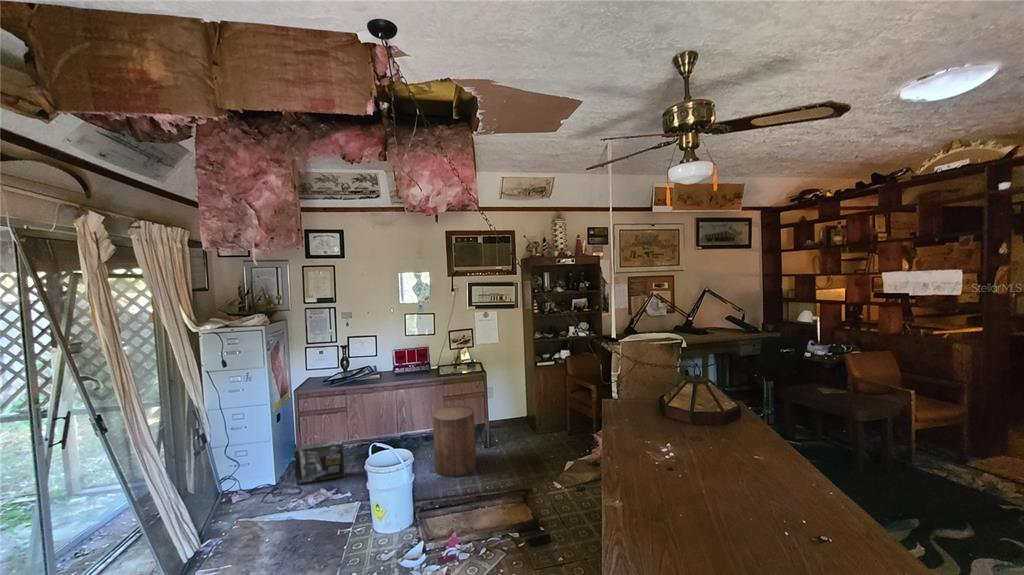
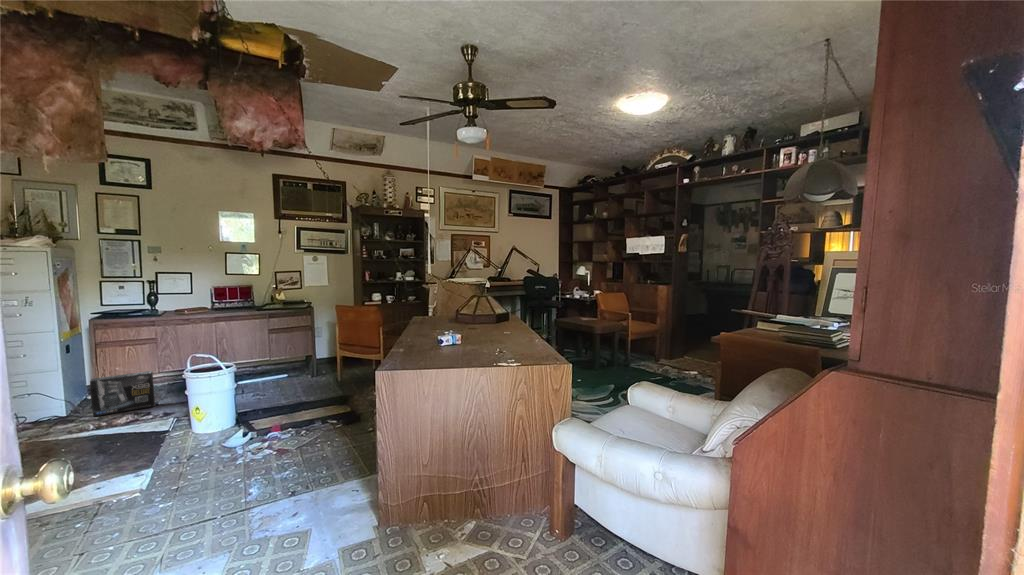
stool: present [433,406,476,477] -> none [258,336,304,396]

